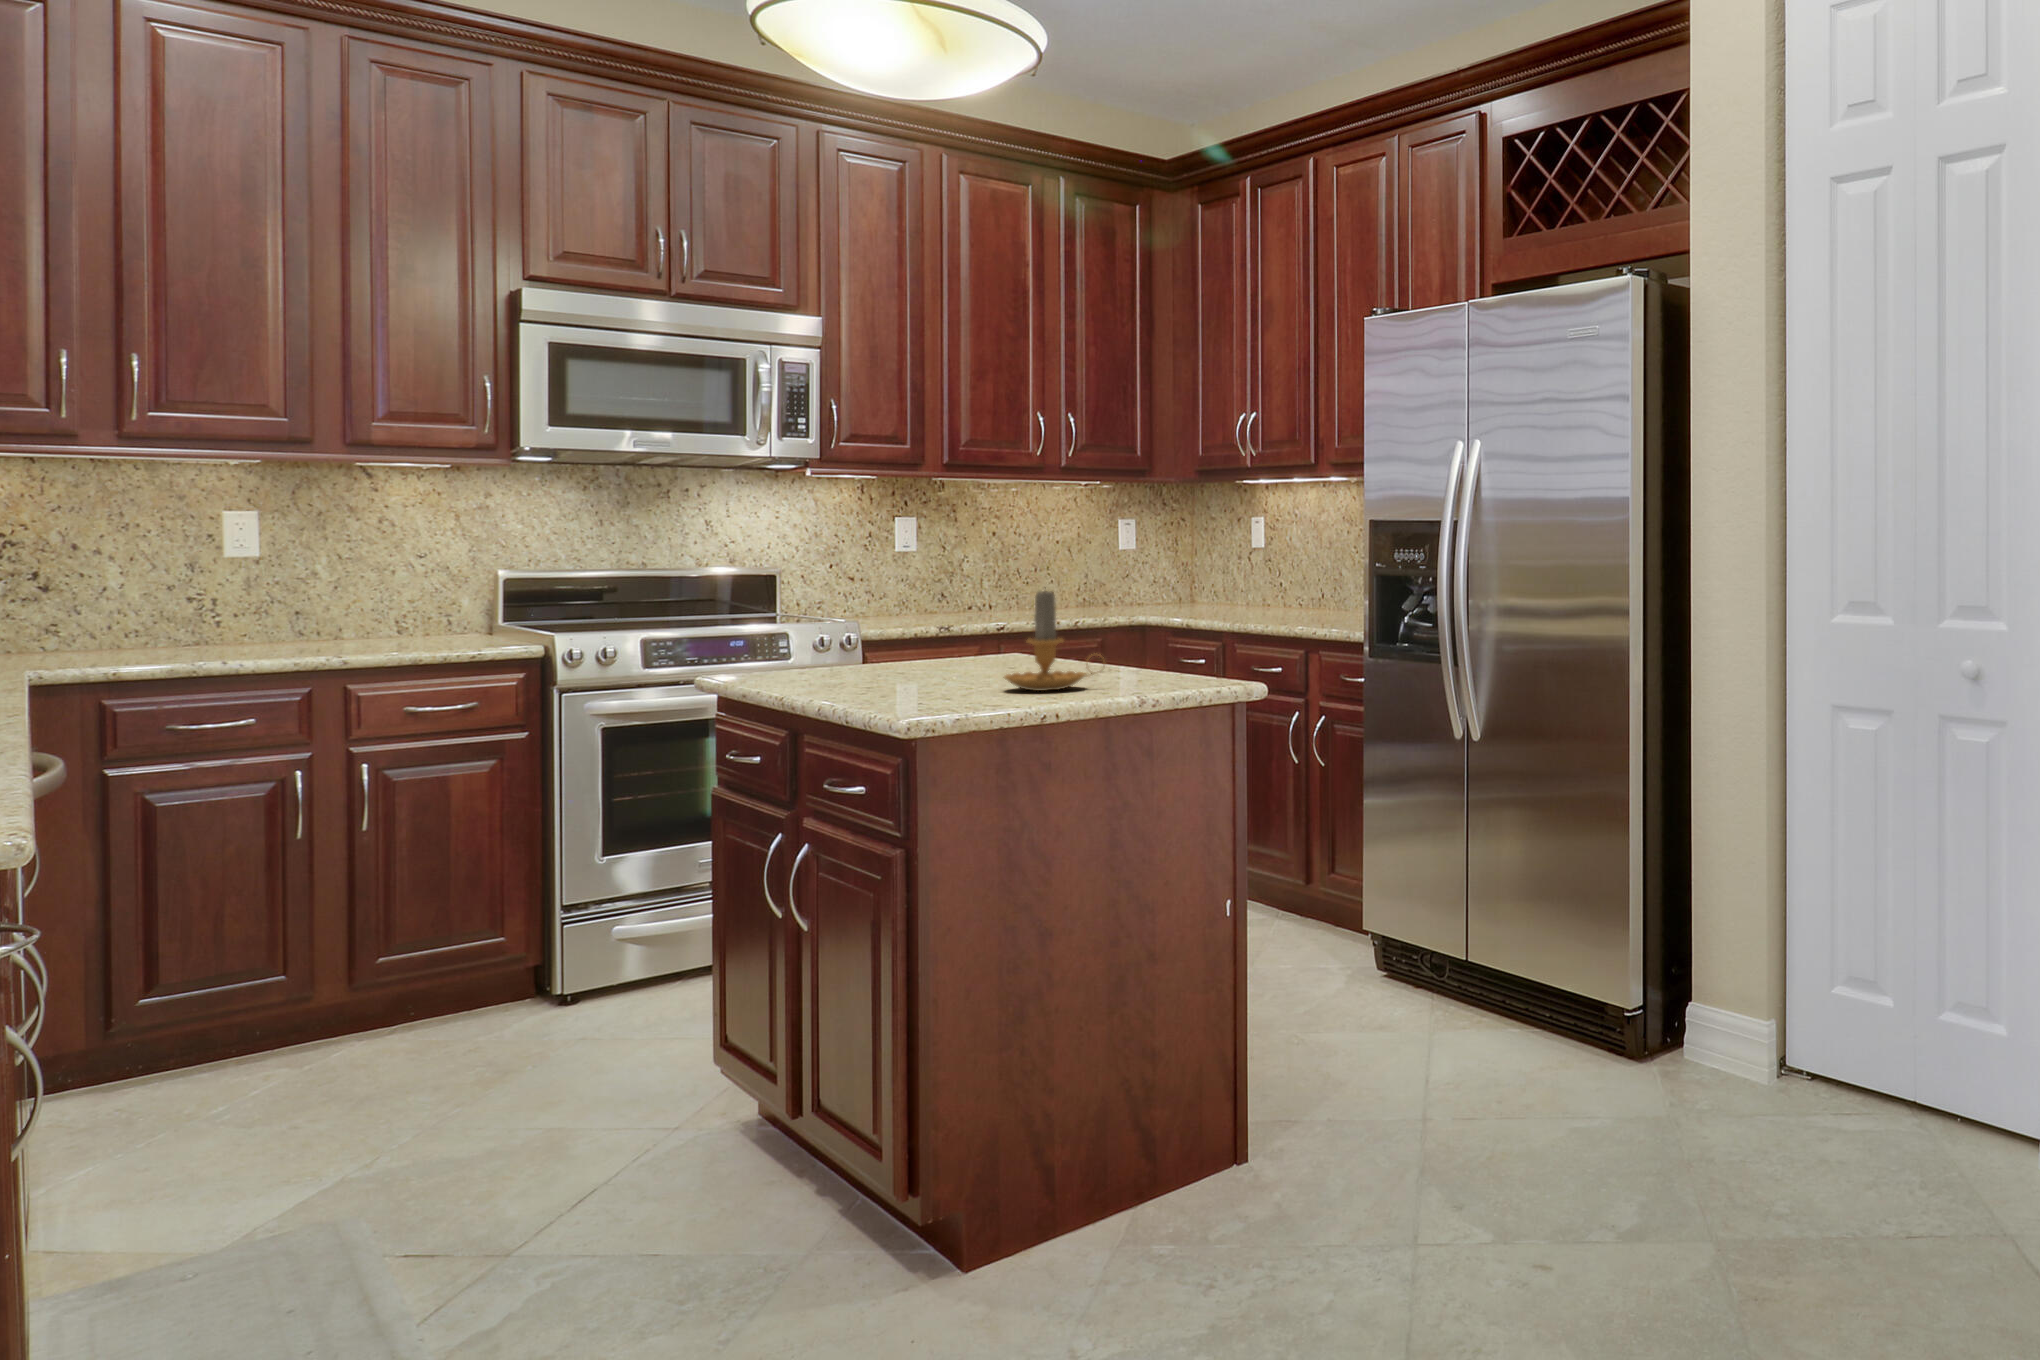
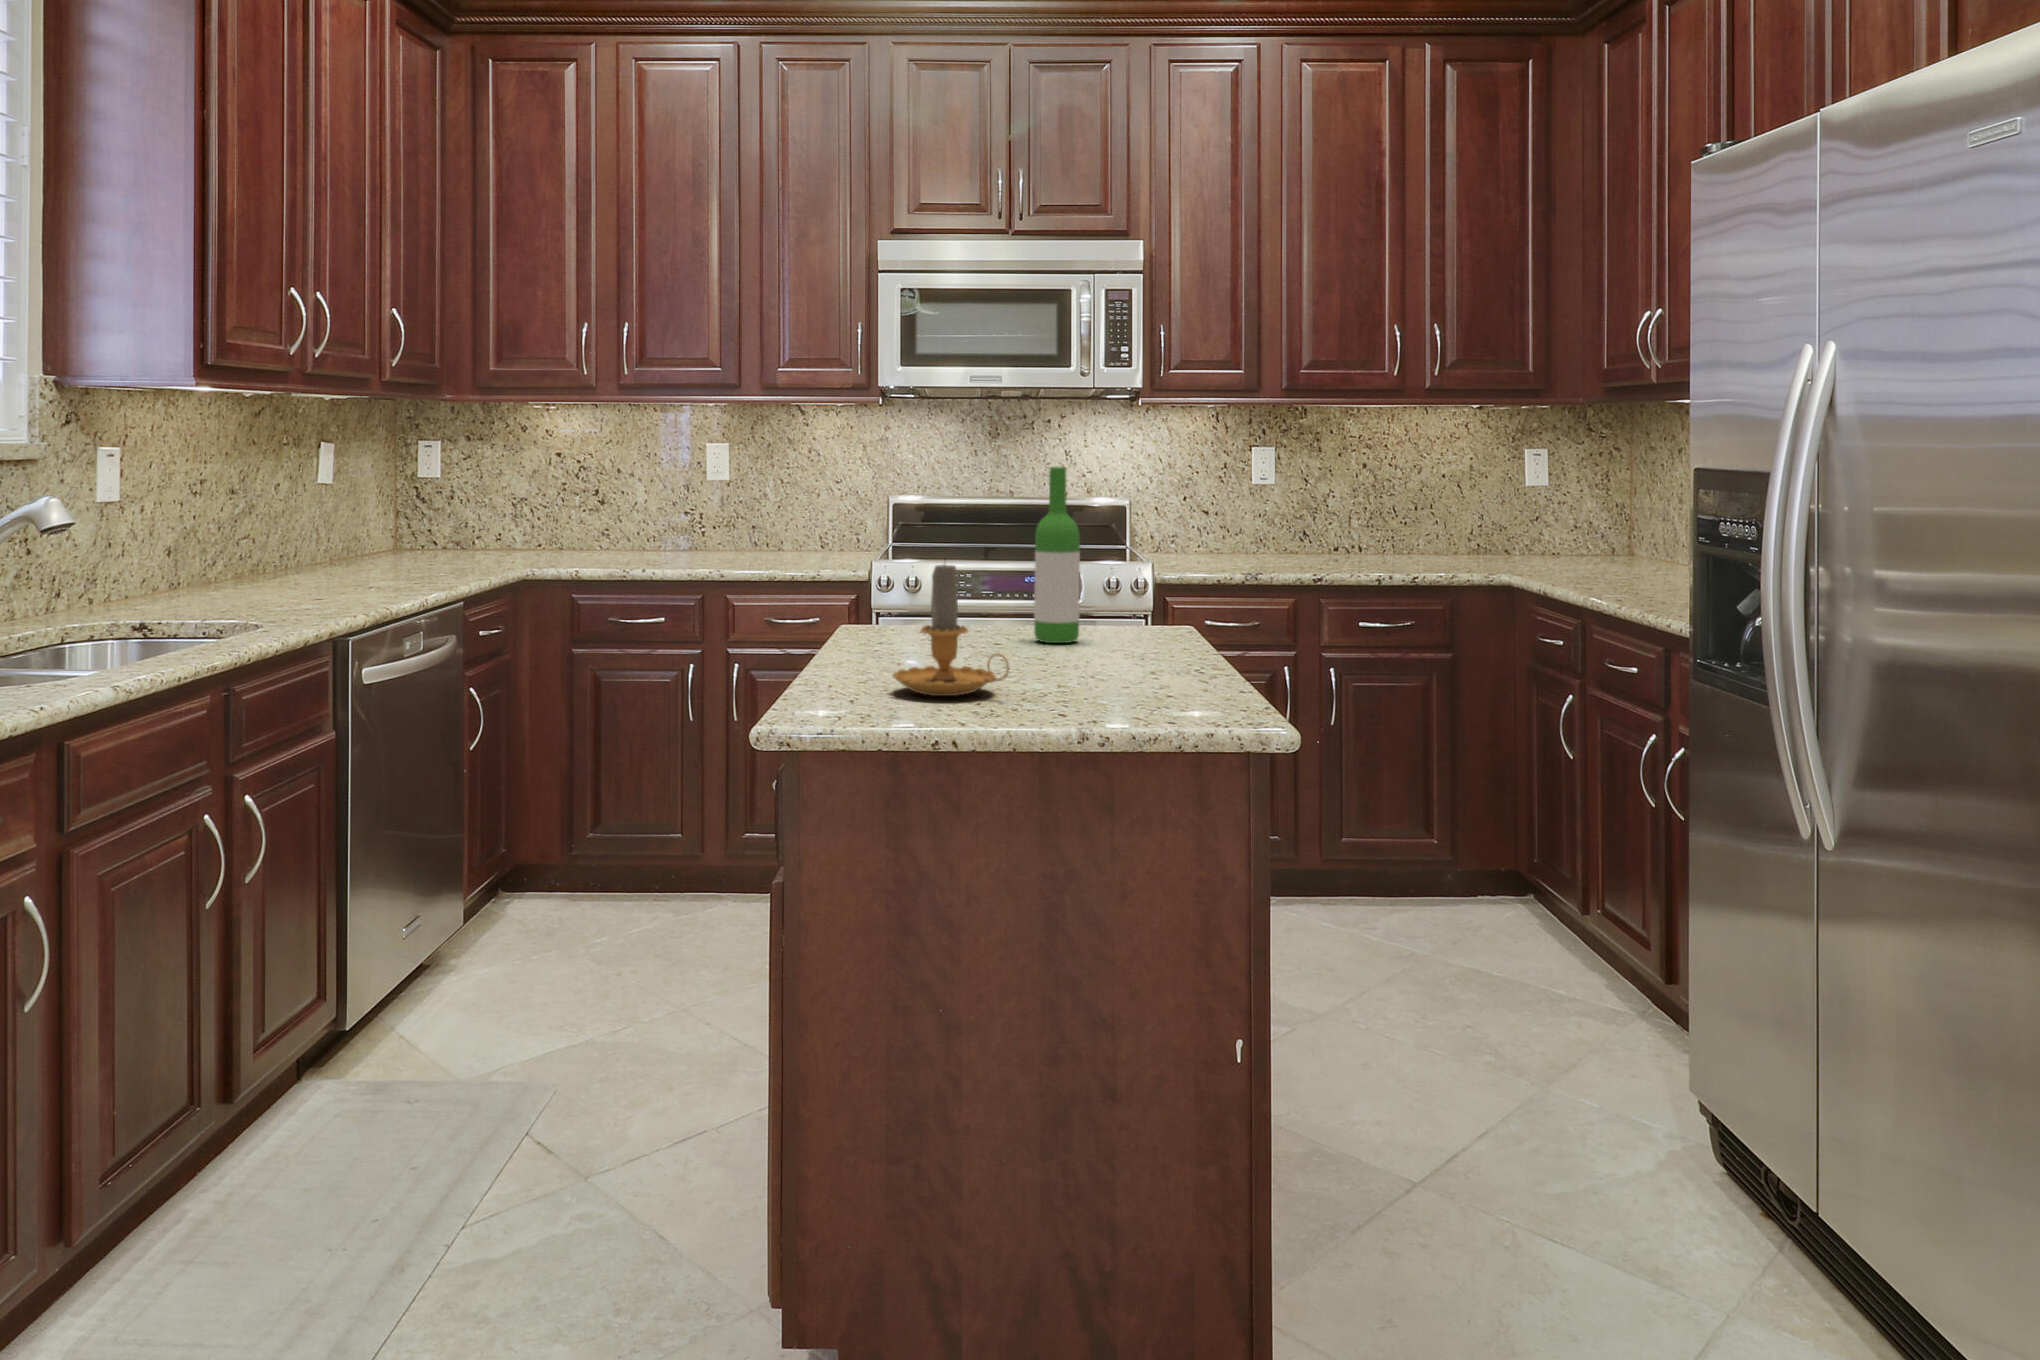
wine bottle: none [968,522,1007,667] -> present [1034,467,1080,643]

